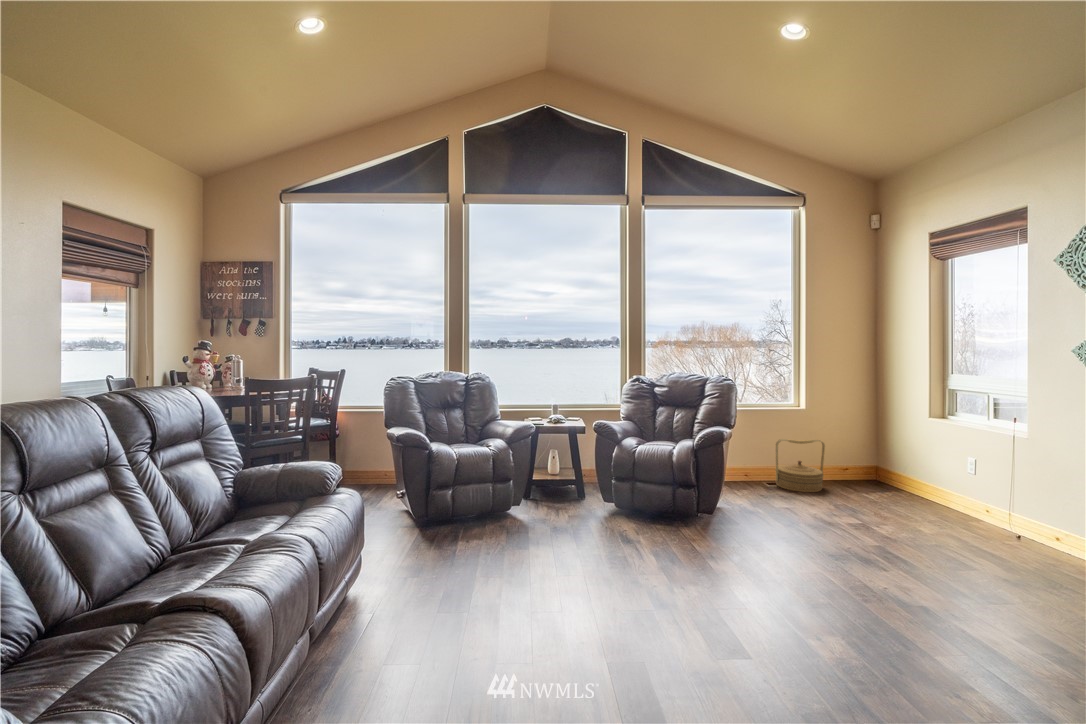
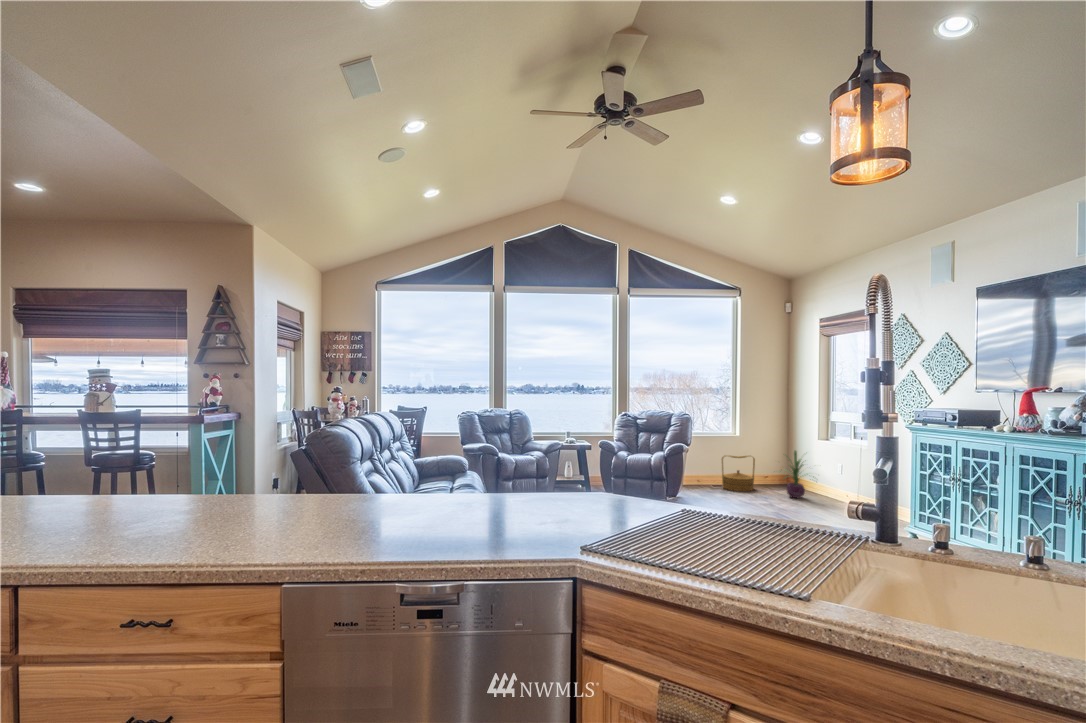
decorative plant: none [850,434,938,508] -> present [787,451,805,498]

